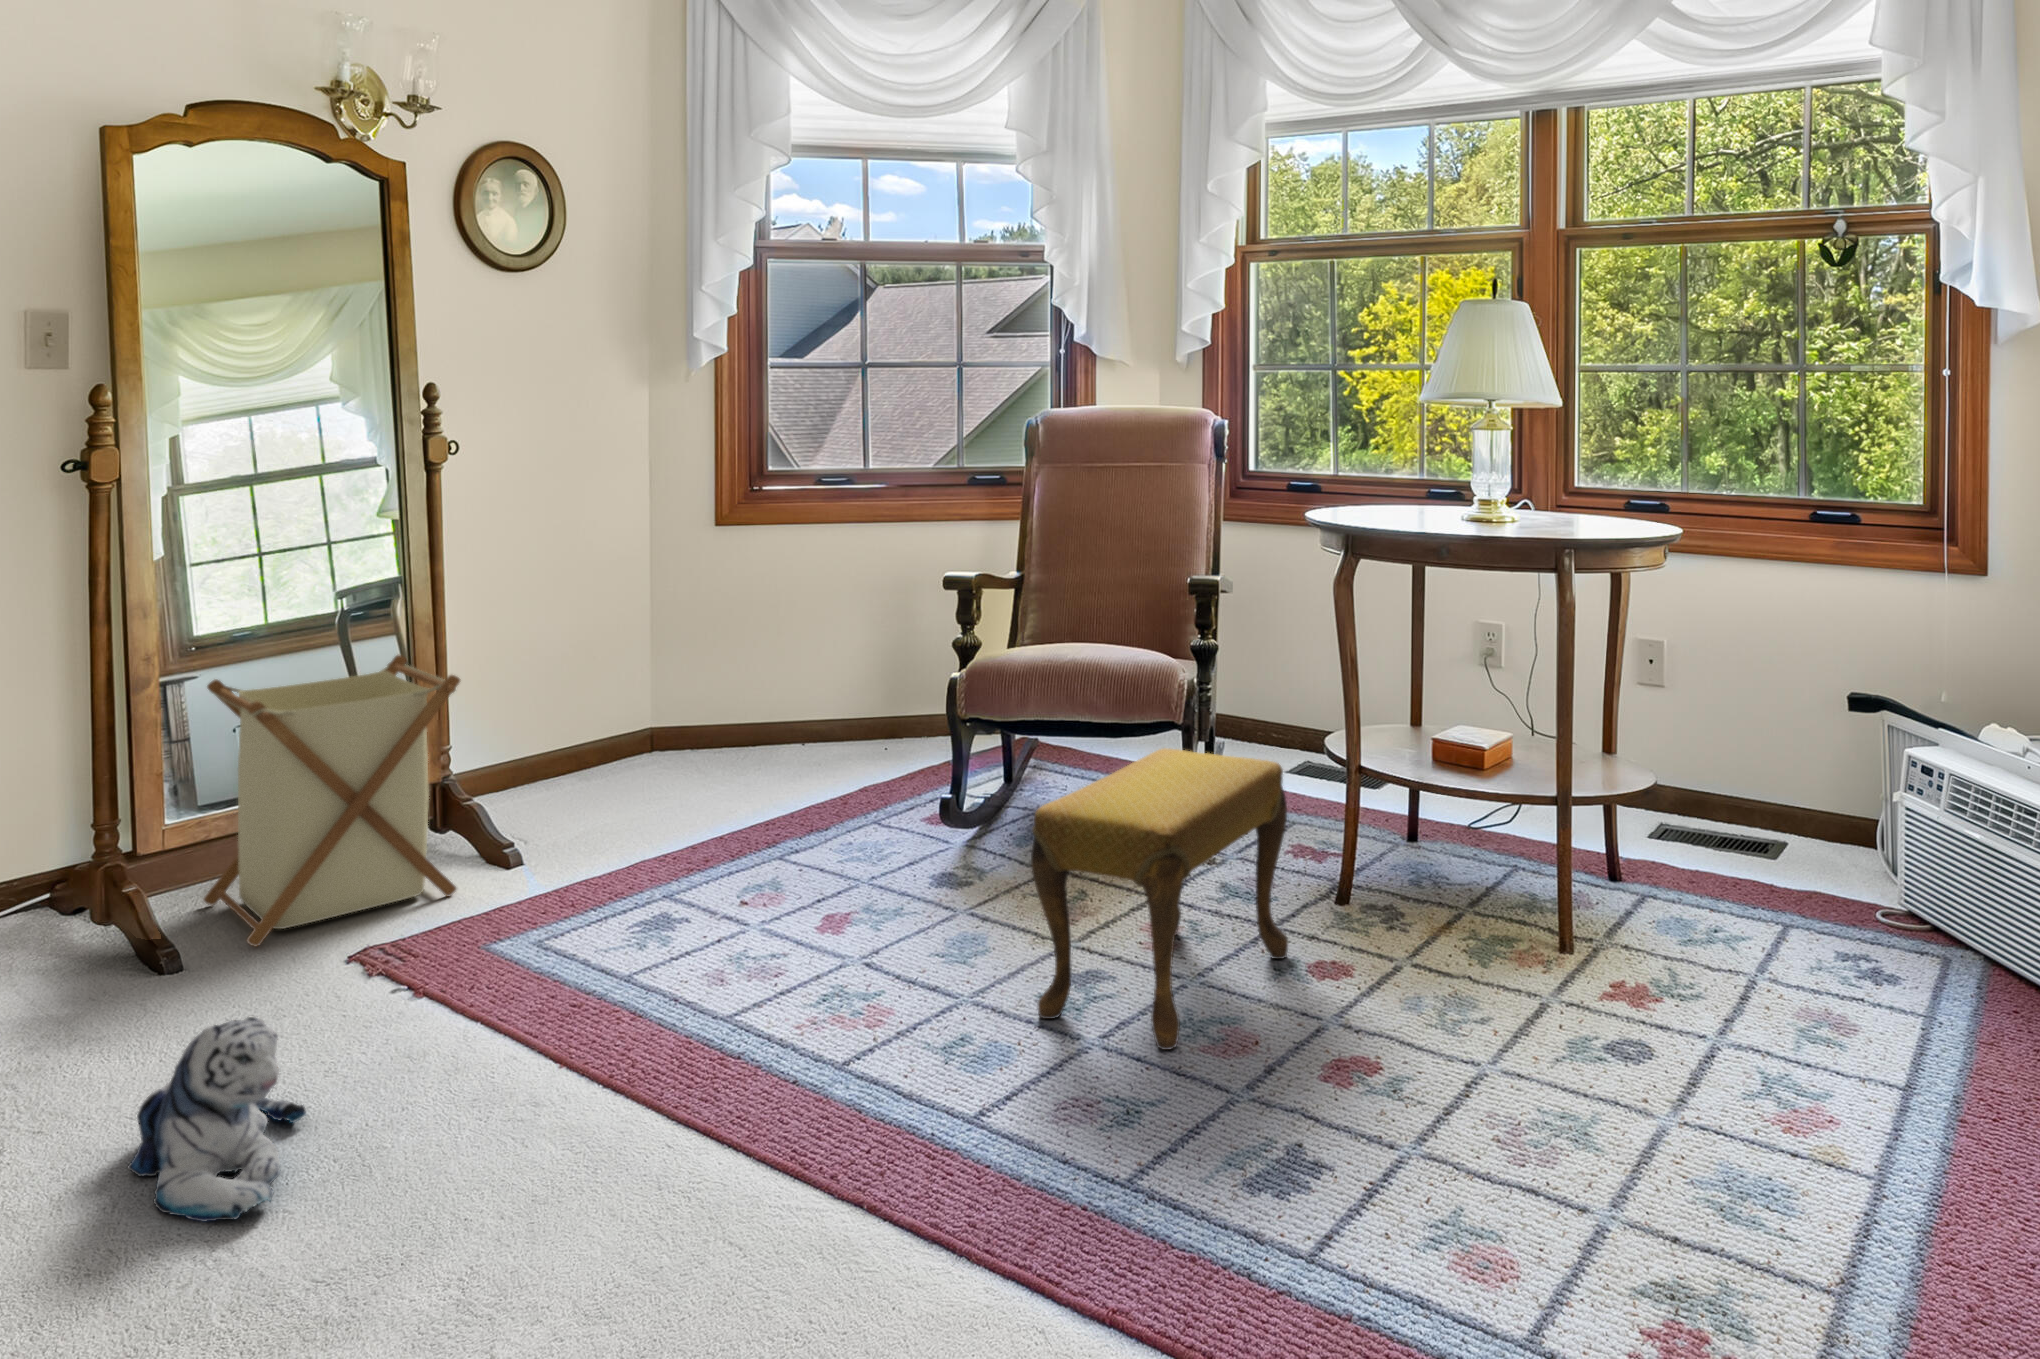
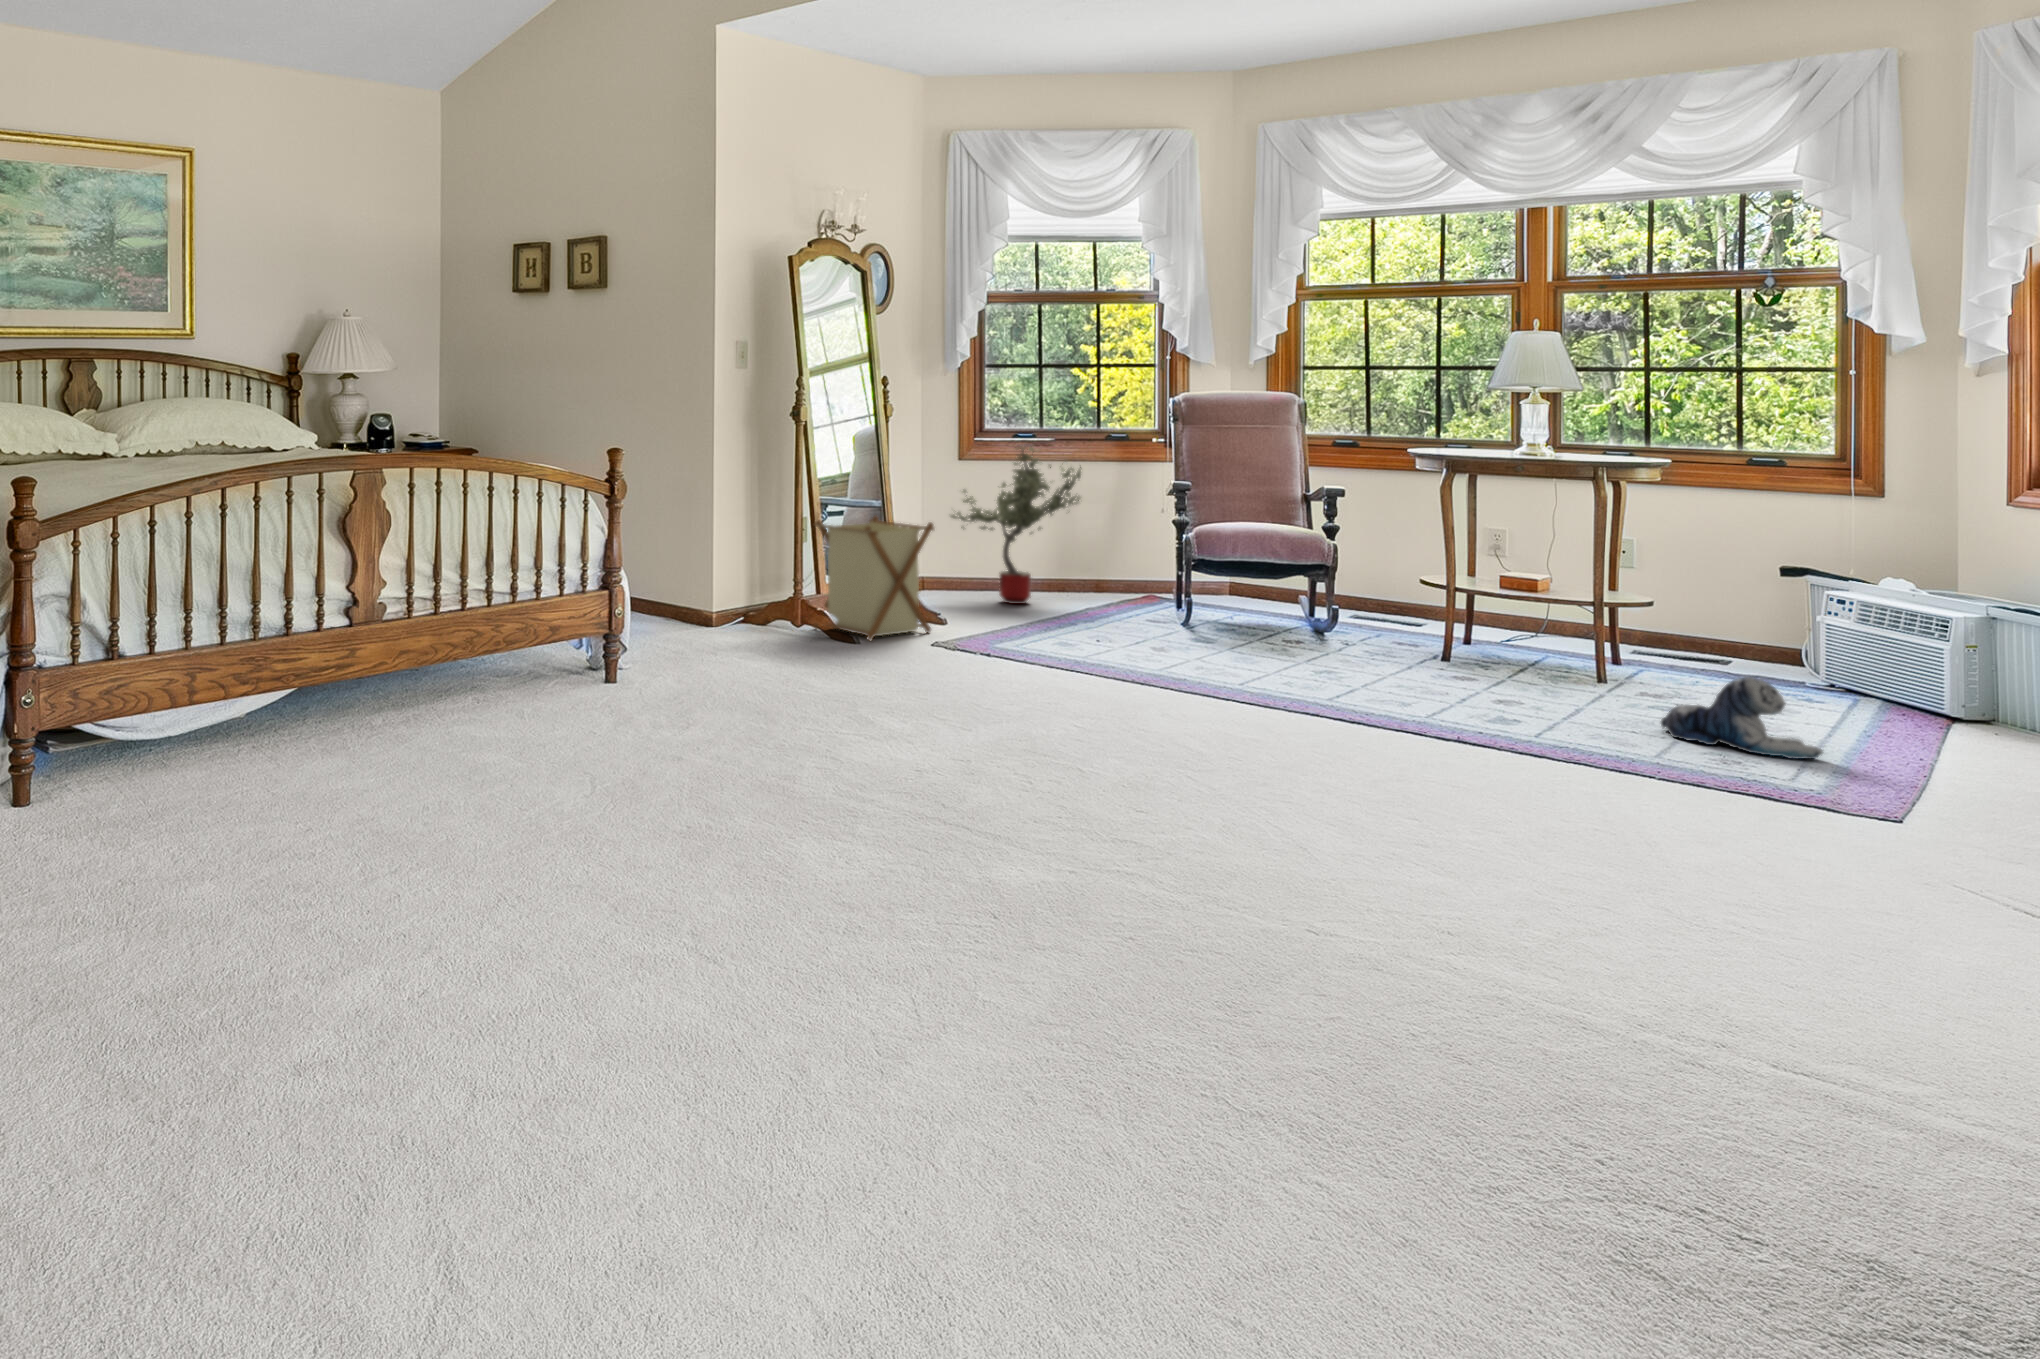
potted tree: none [650,498,886,778] -> present [951,447,1081,604]
footstool: present [1031,748,1288,1050] -> none [1309,568,1431,695]
plush toy: present [128,1017,306,1221] -> present [1661,677,1823,759]

